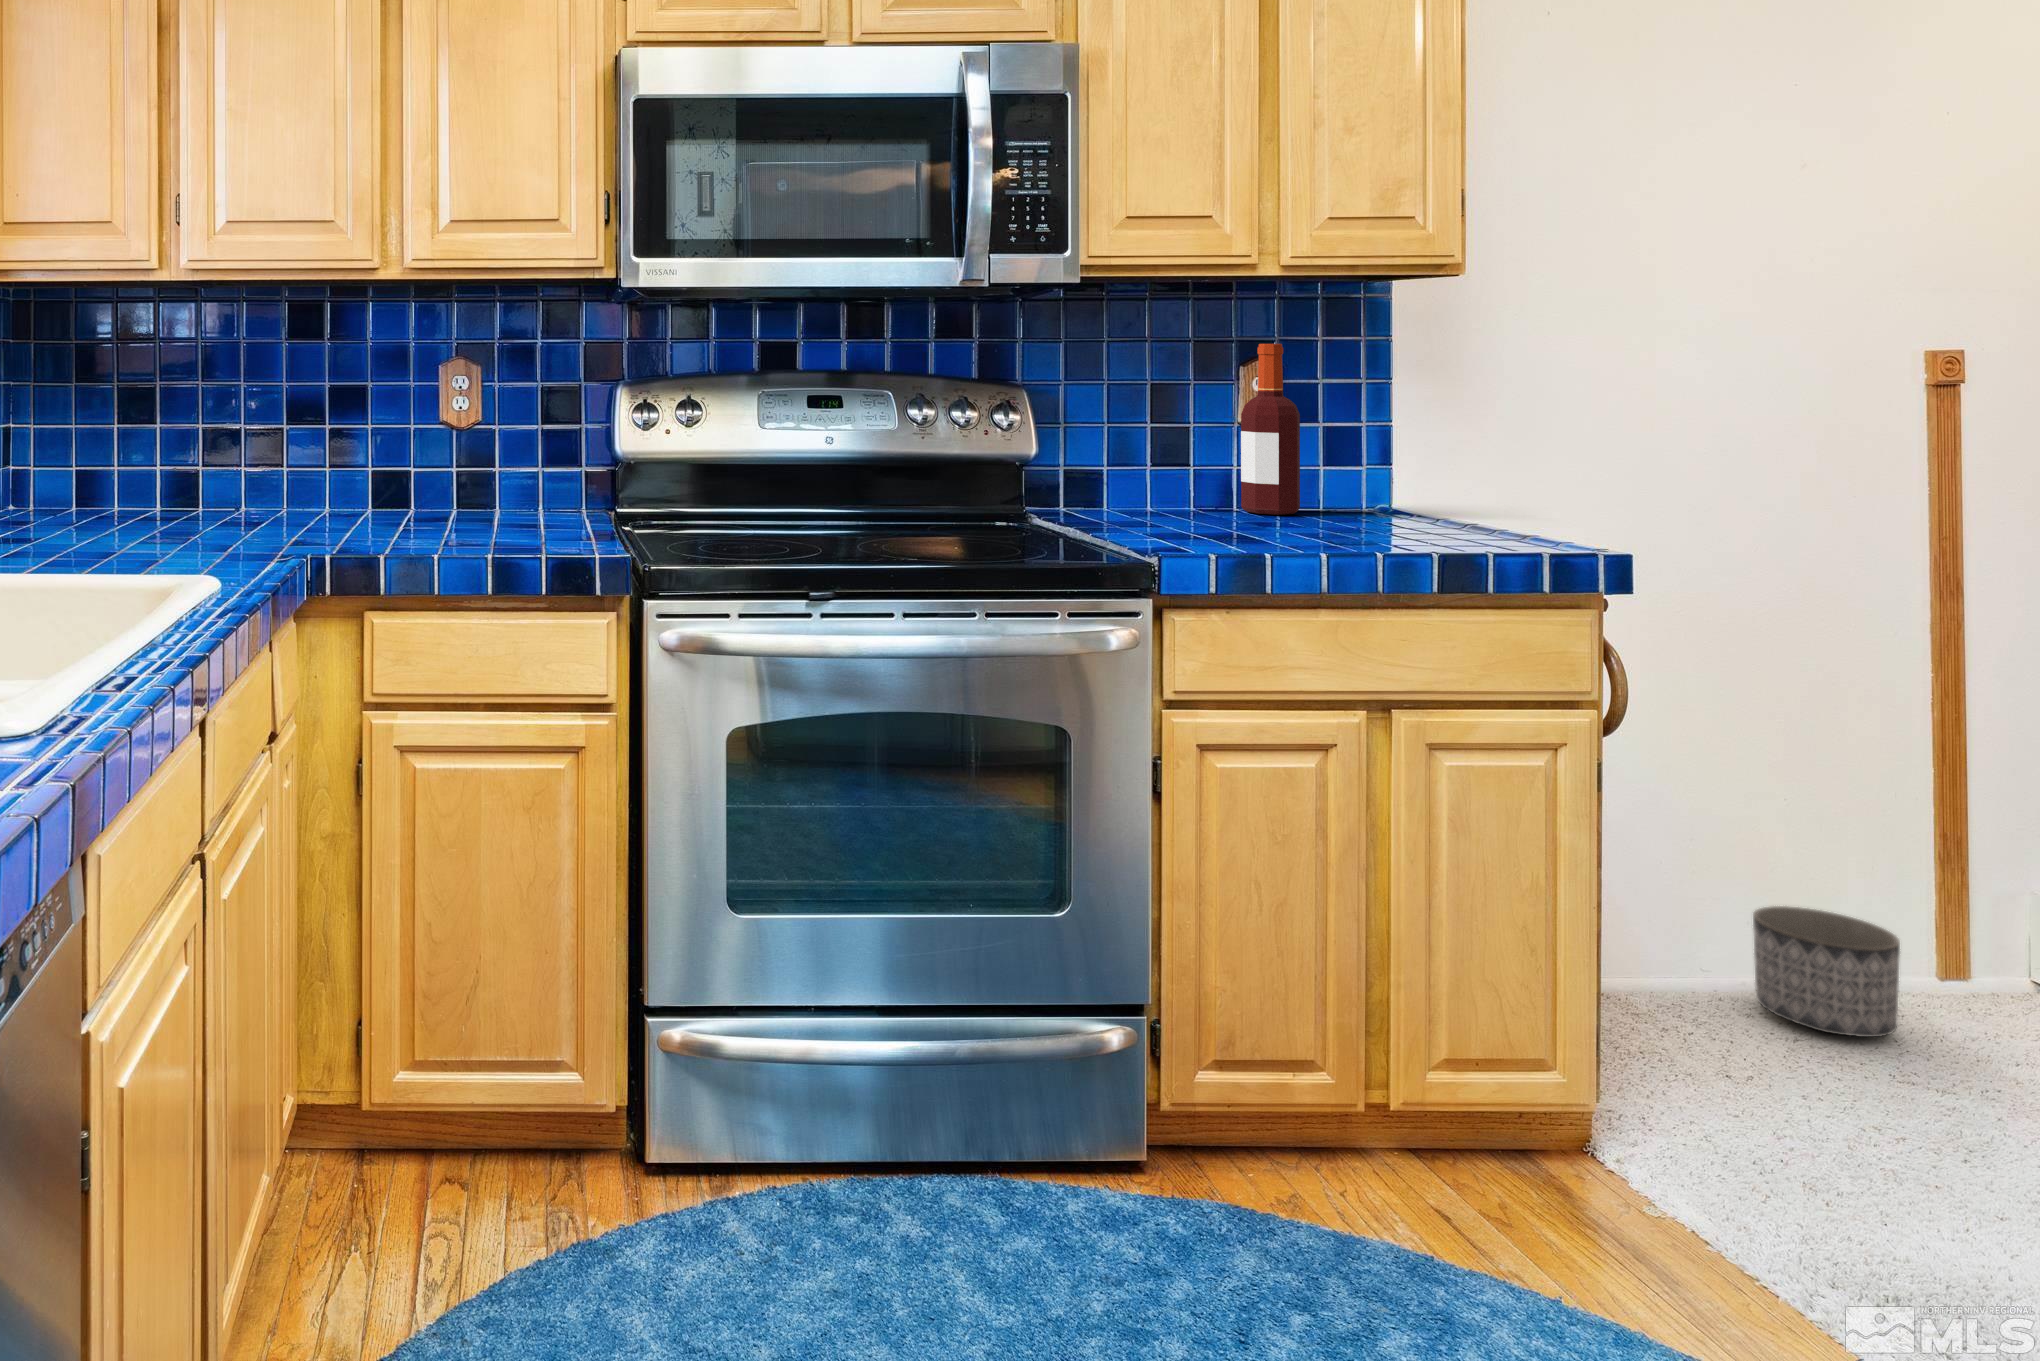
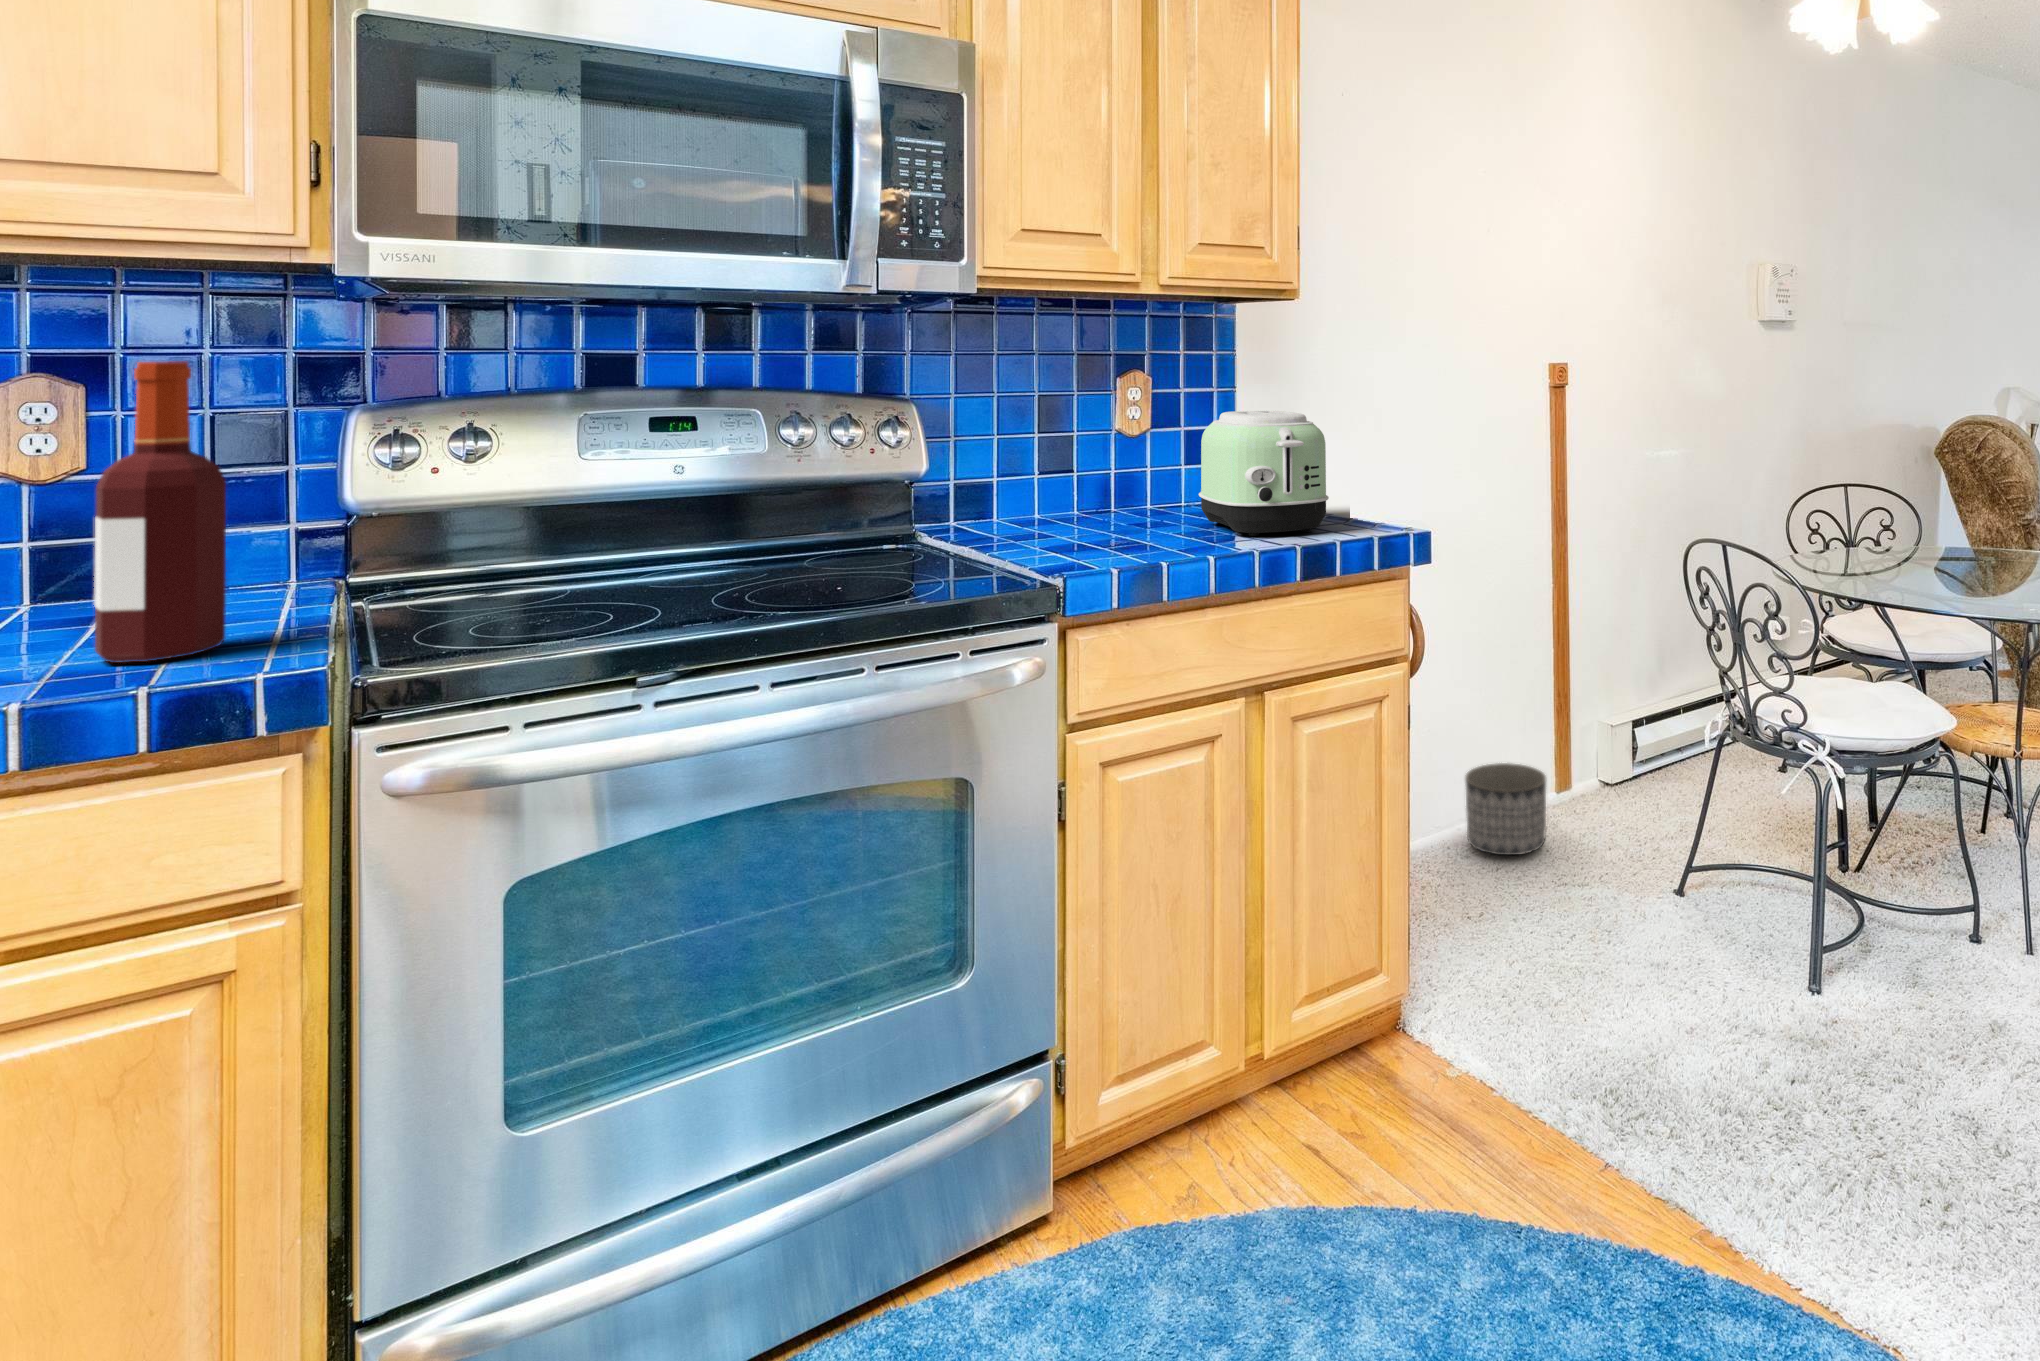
bottle: present [1241,344,1300,515] -> present [94,362,226,663]
toaster: none [1328,408,1491,547] -> present [1199,411,1329,536]

